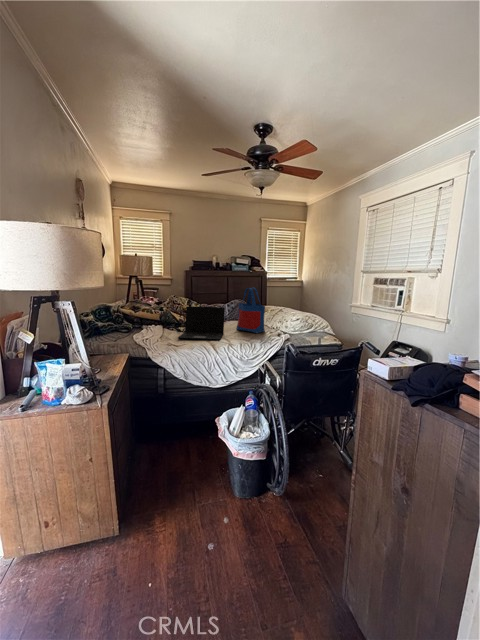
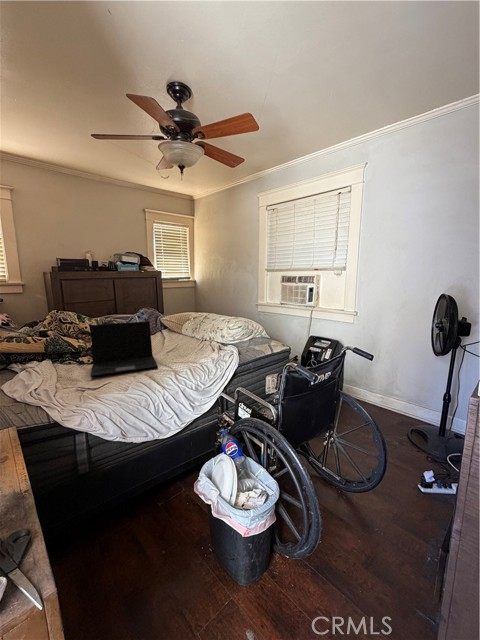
tote bag: present [236,288,265,333] -> none [163,292,202,349]

